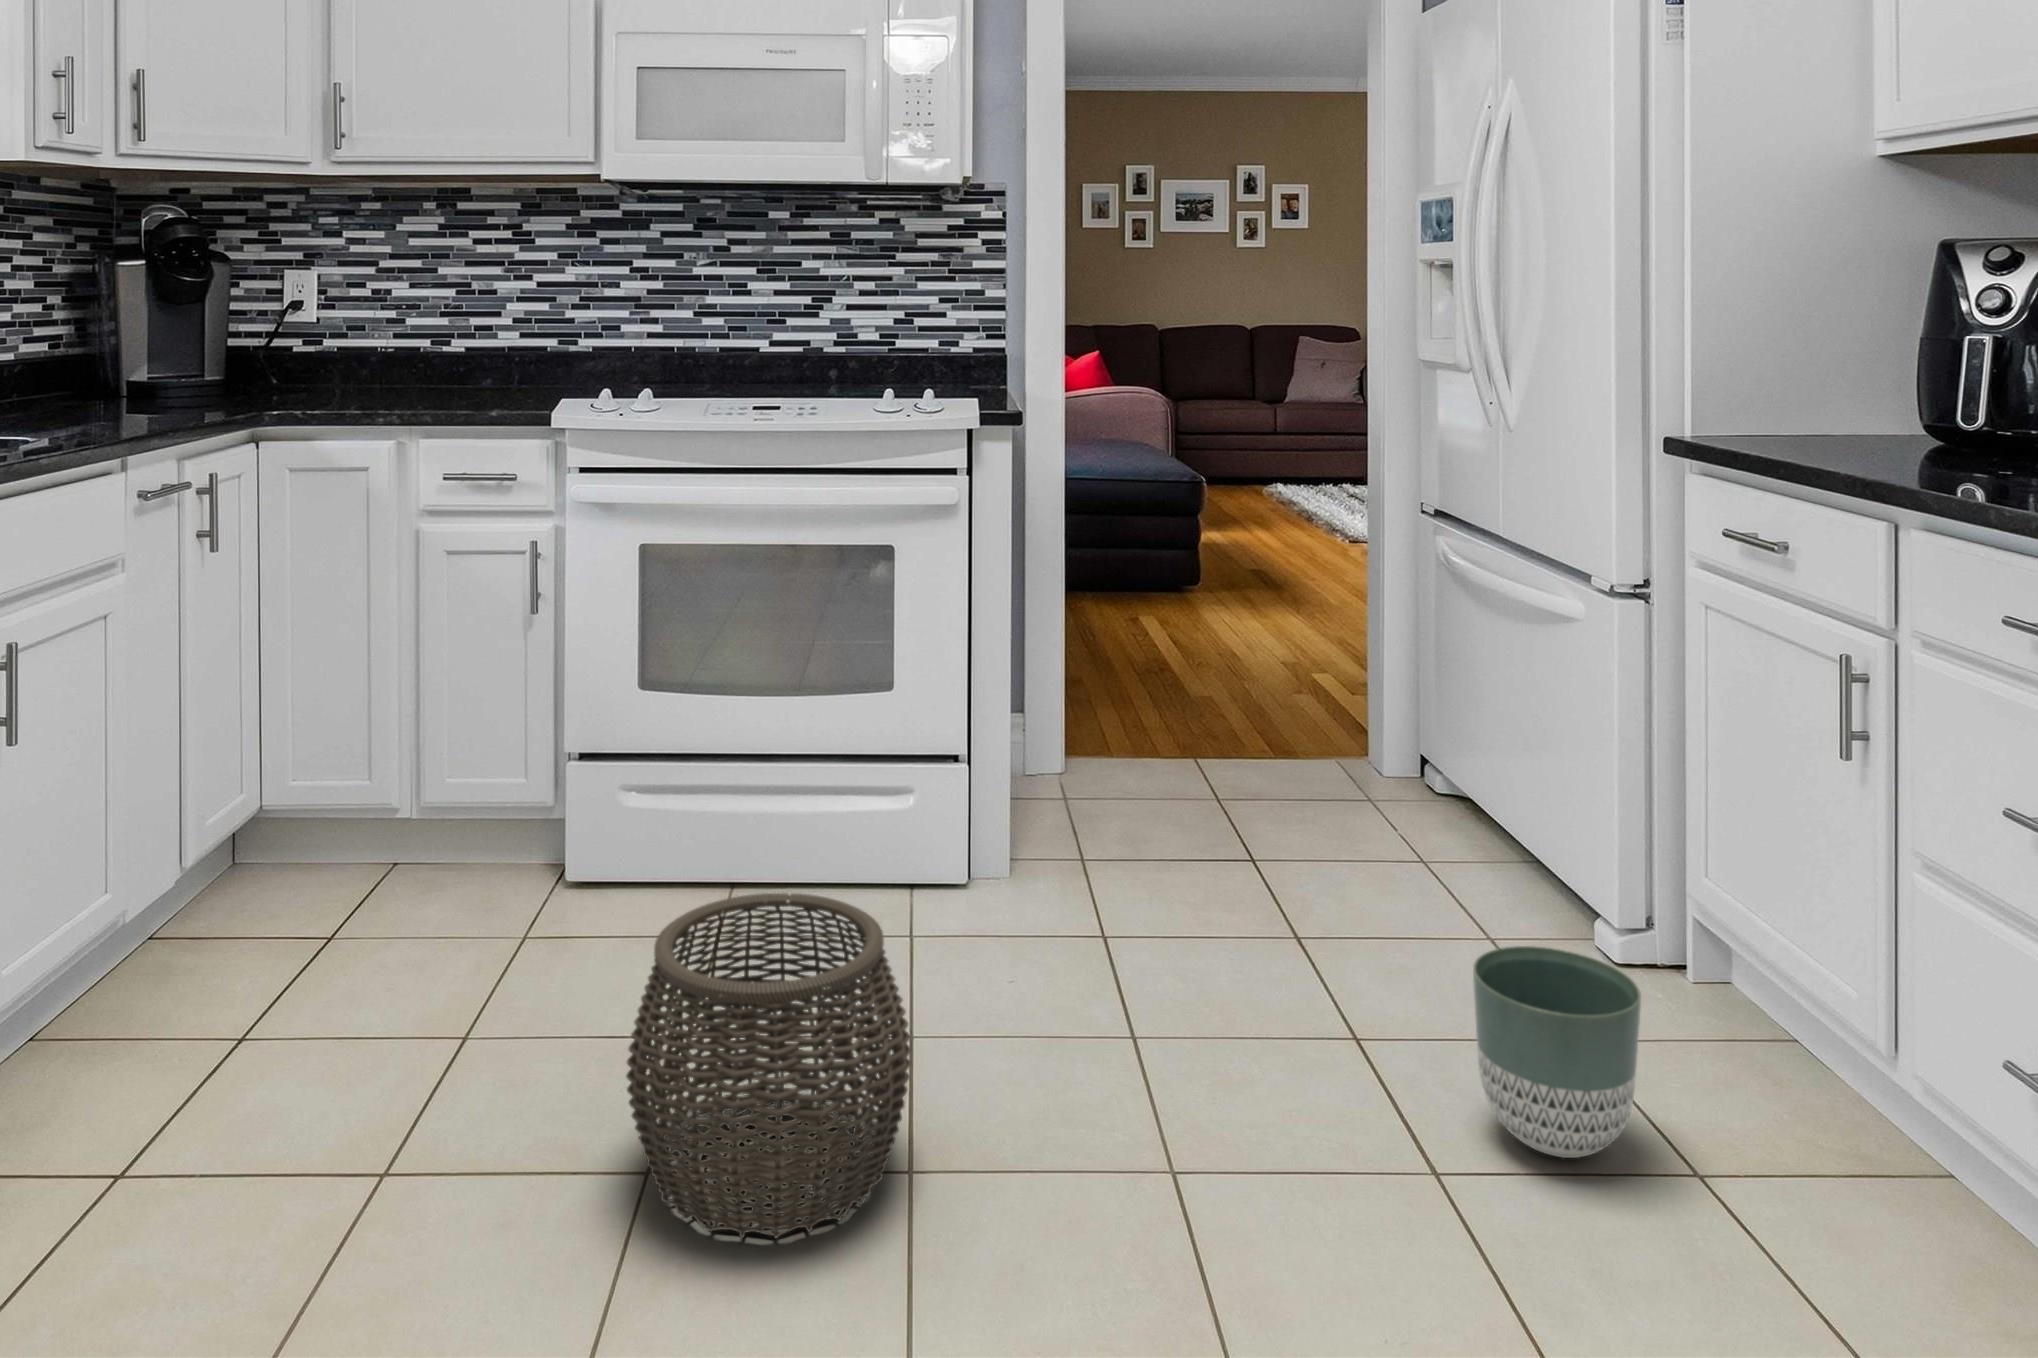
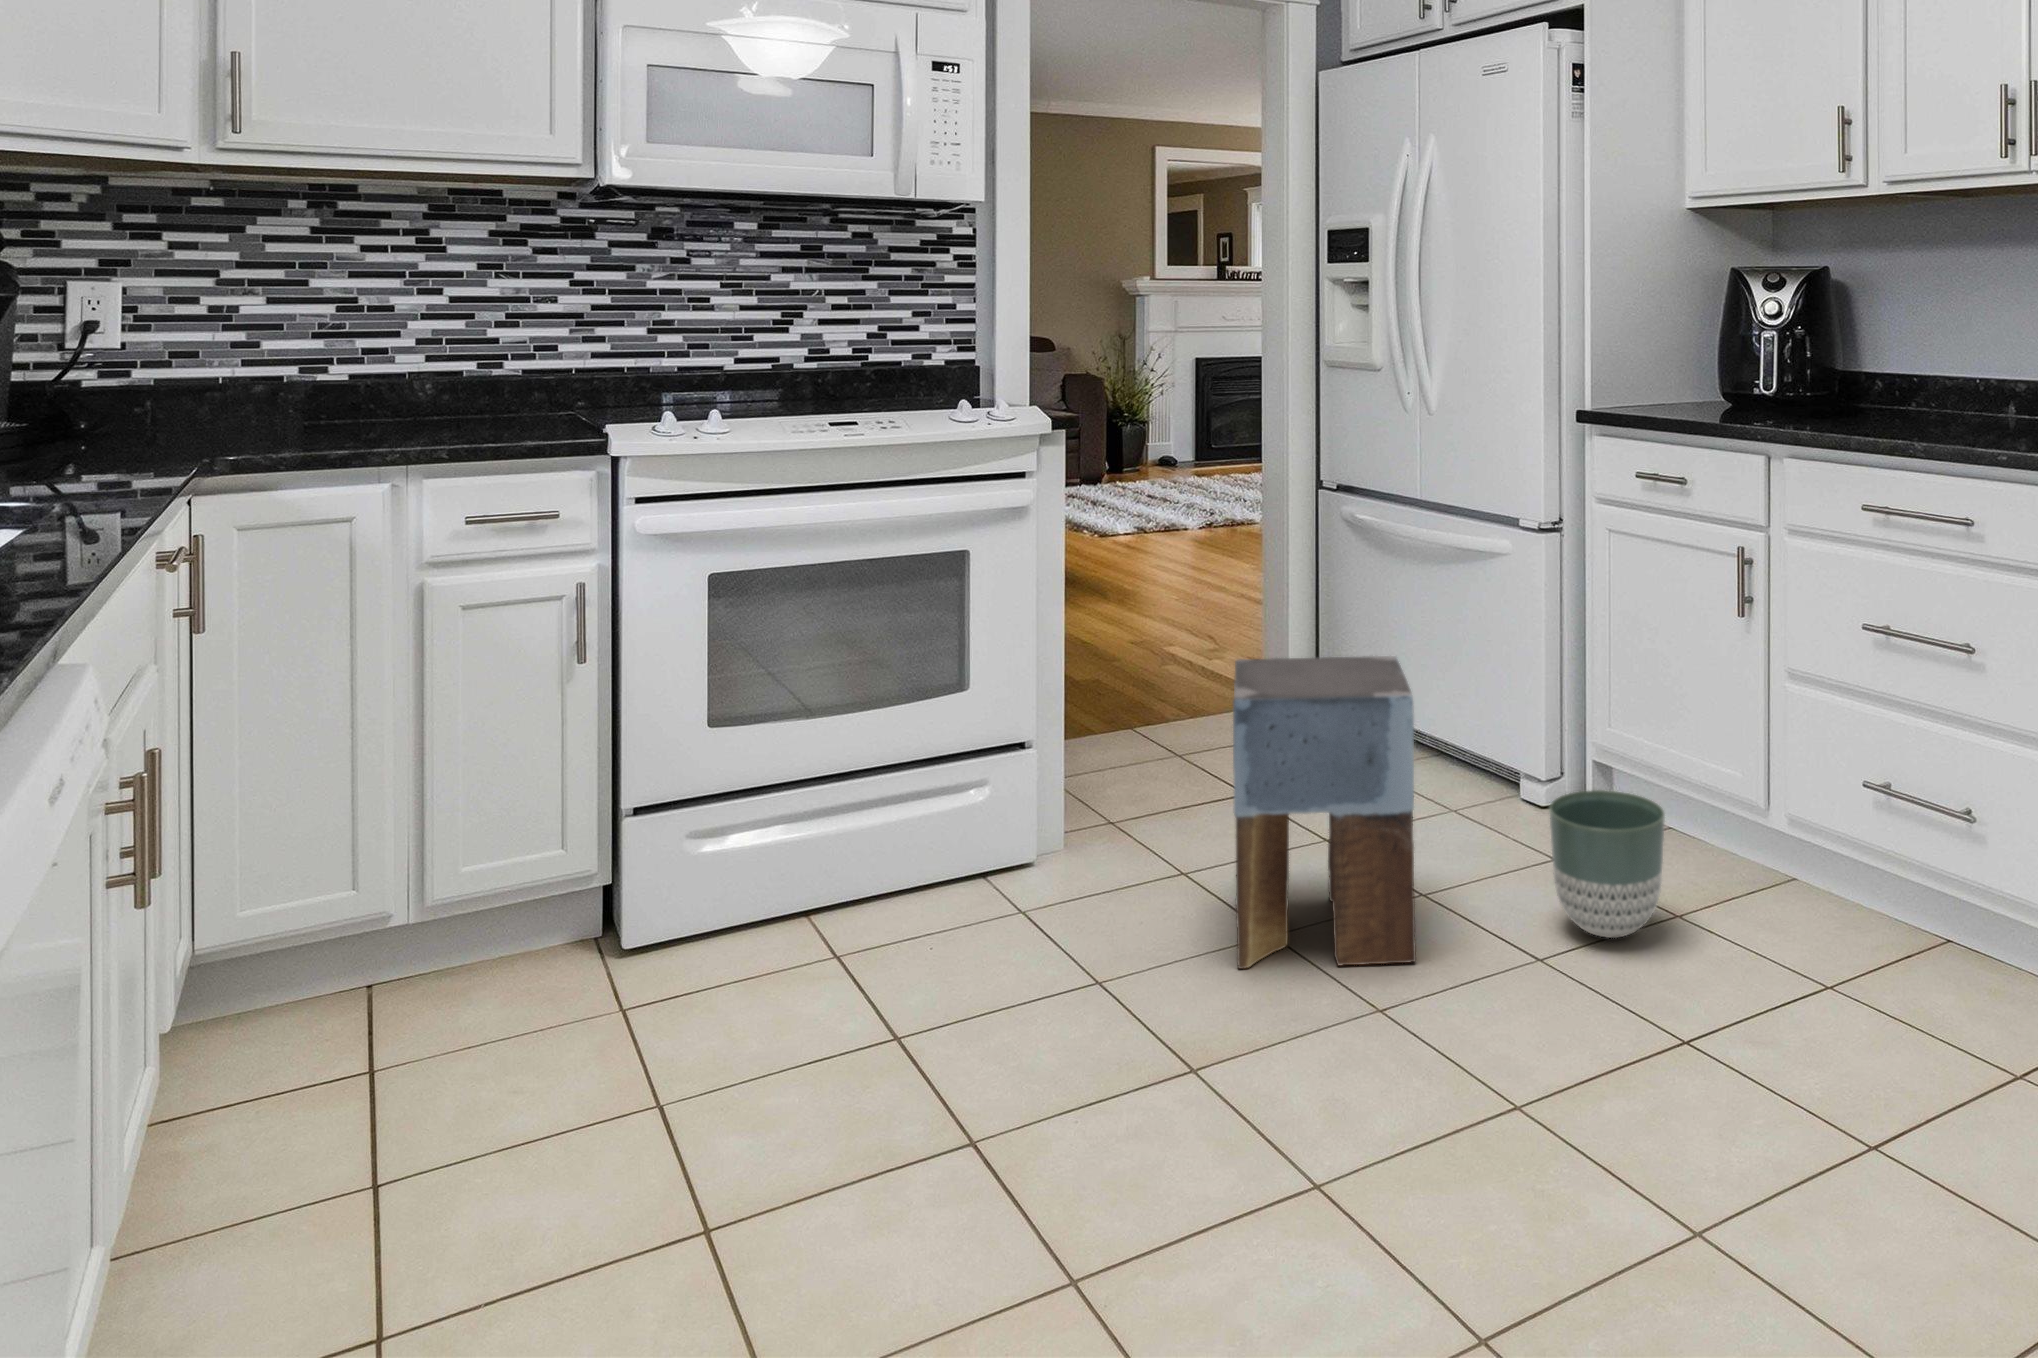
stool: none [1058,701,1314,1106] -> present [1233,656,1416,969]
woven basket: present [626,893,911,1238] -> none [947,868,1214,1190]

